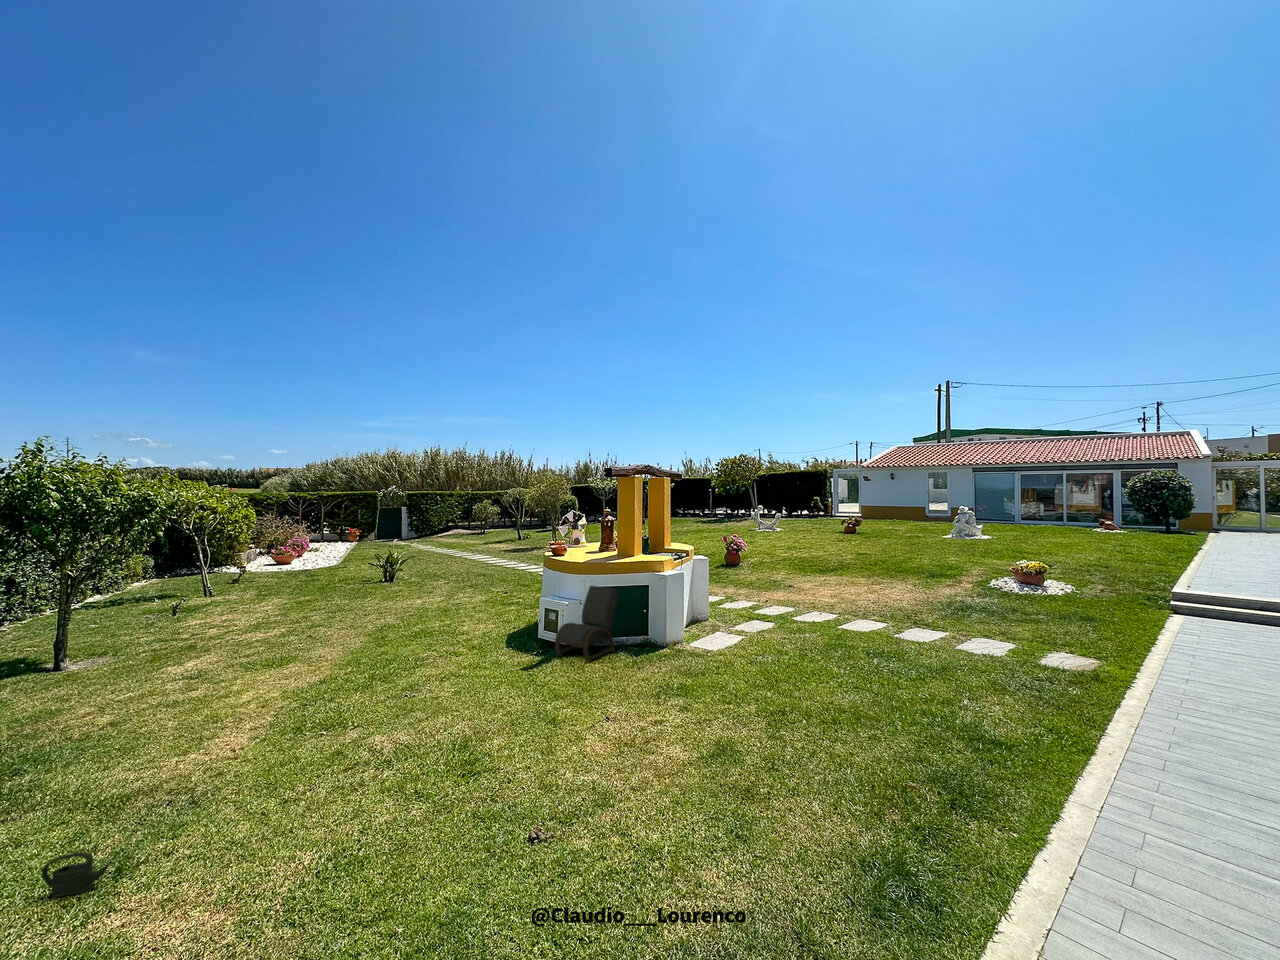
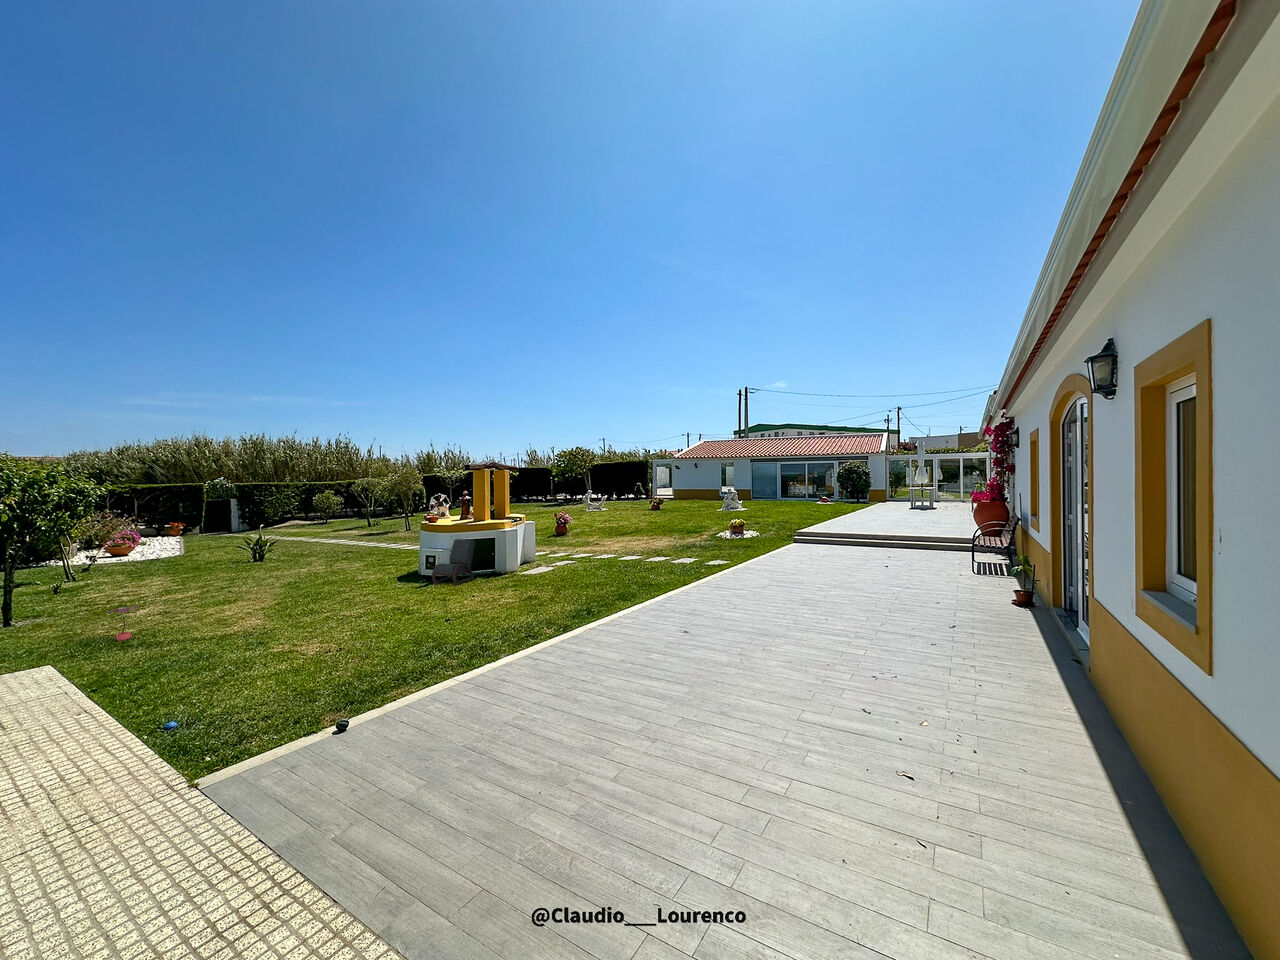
potted plant: none [78,684,131,738] -> present [105,606,138,641]
watering can: present [42,852,117,897] -> none [190,652,229,672]

